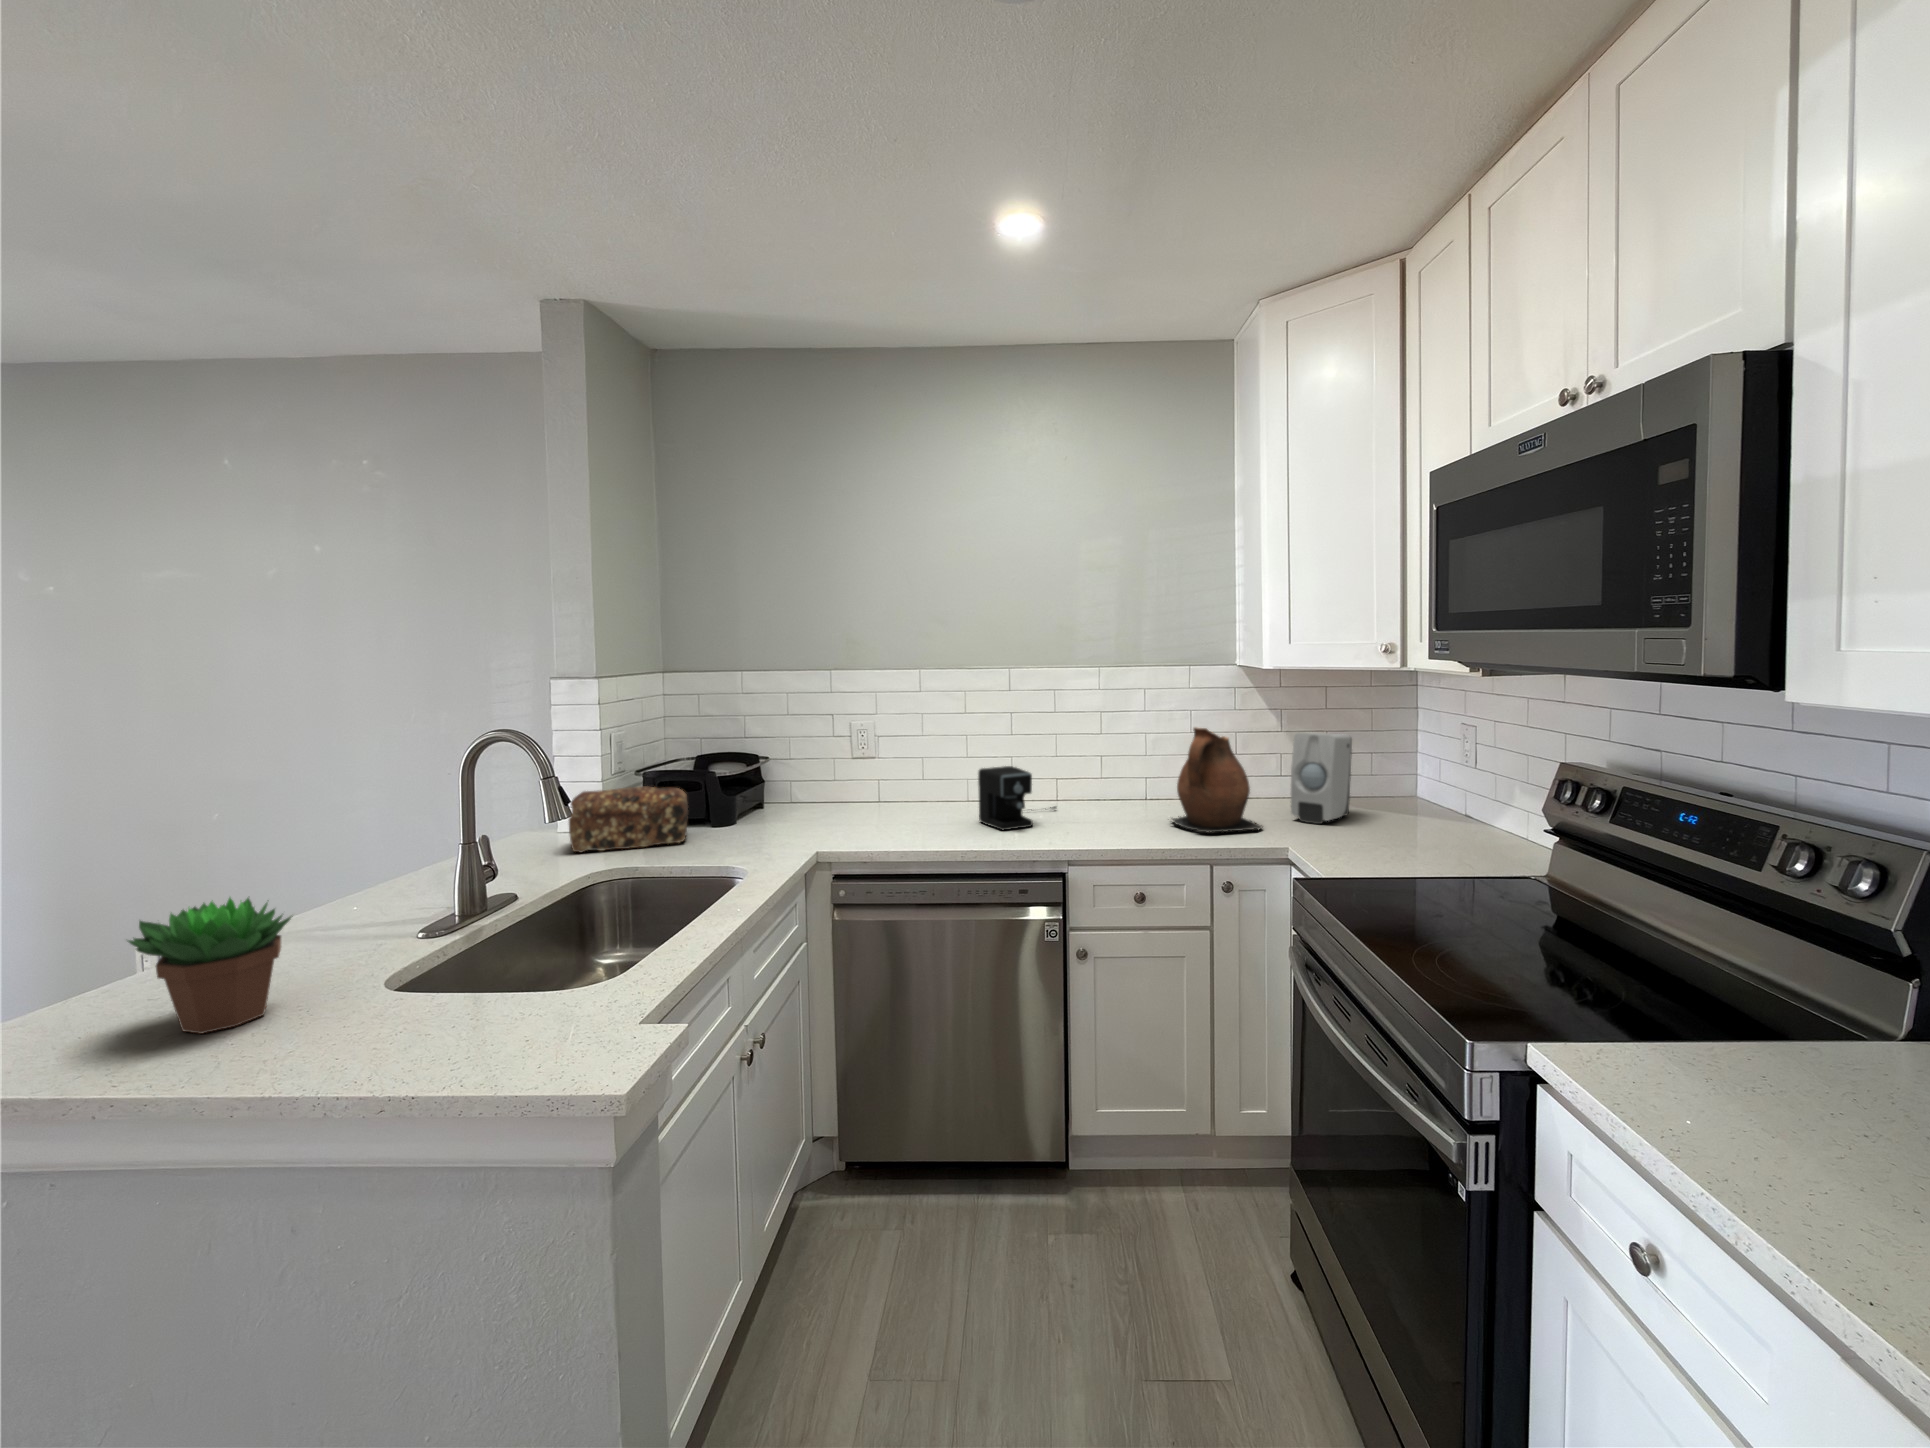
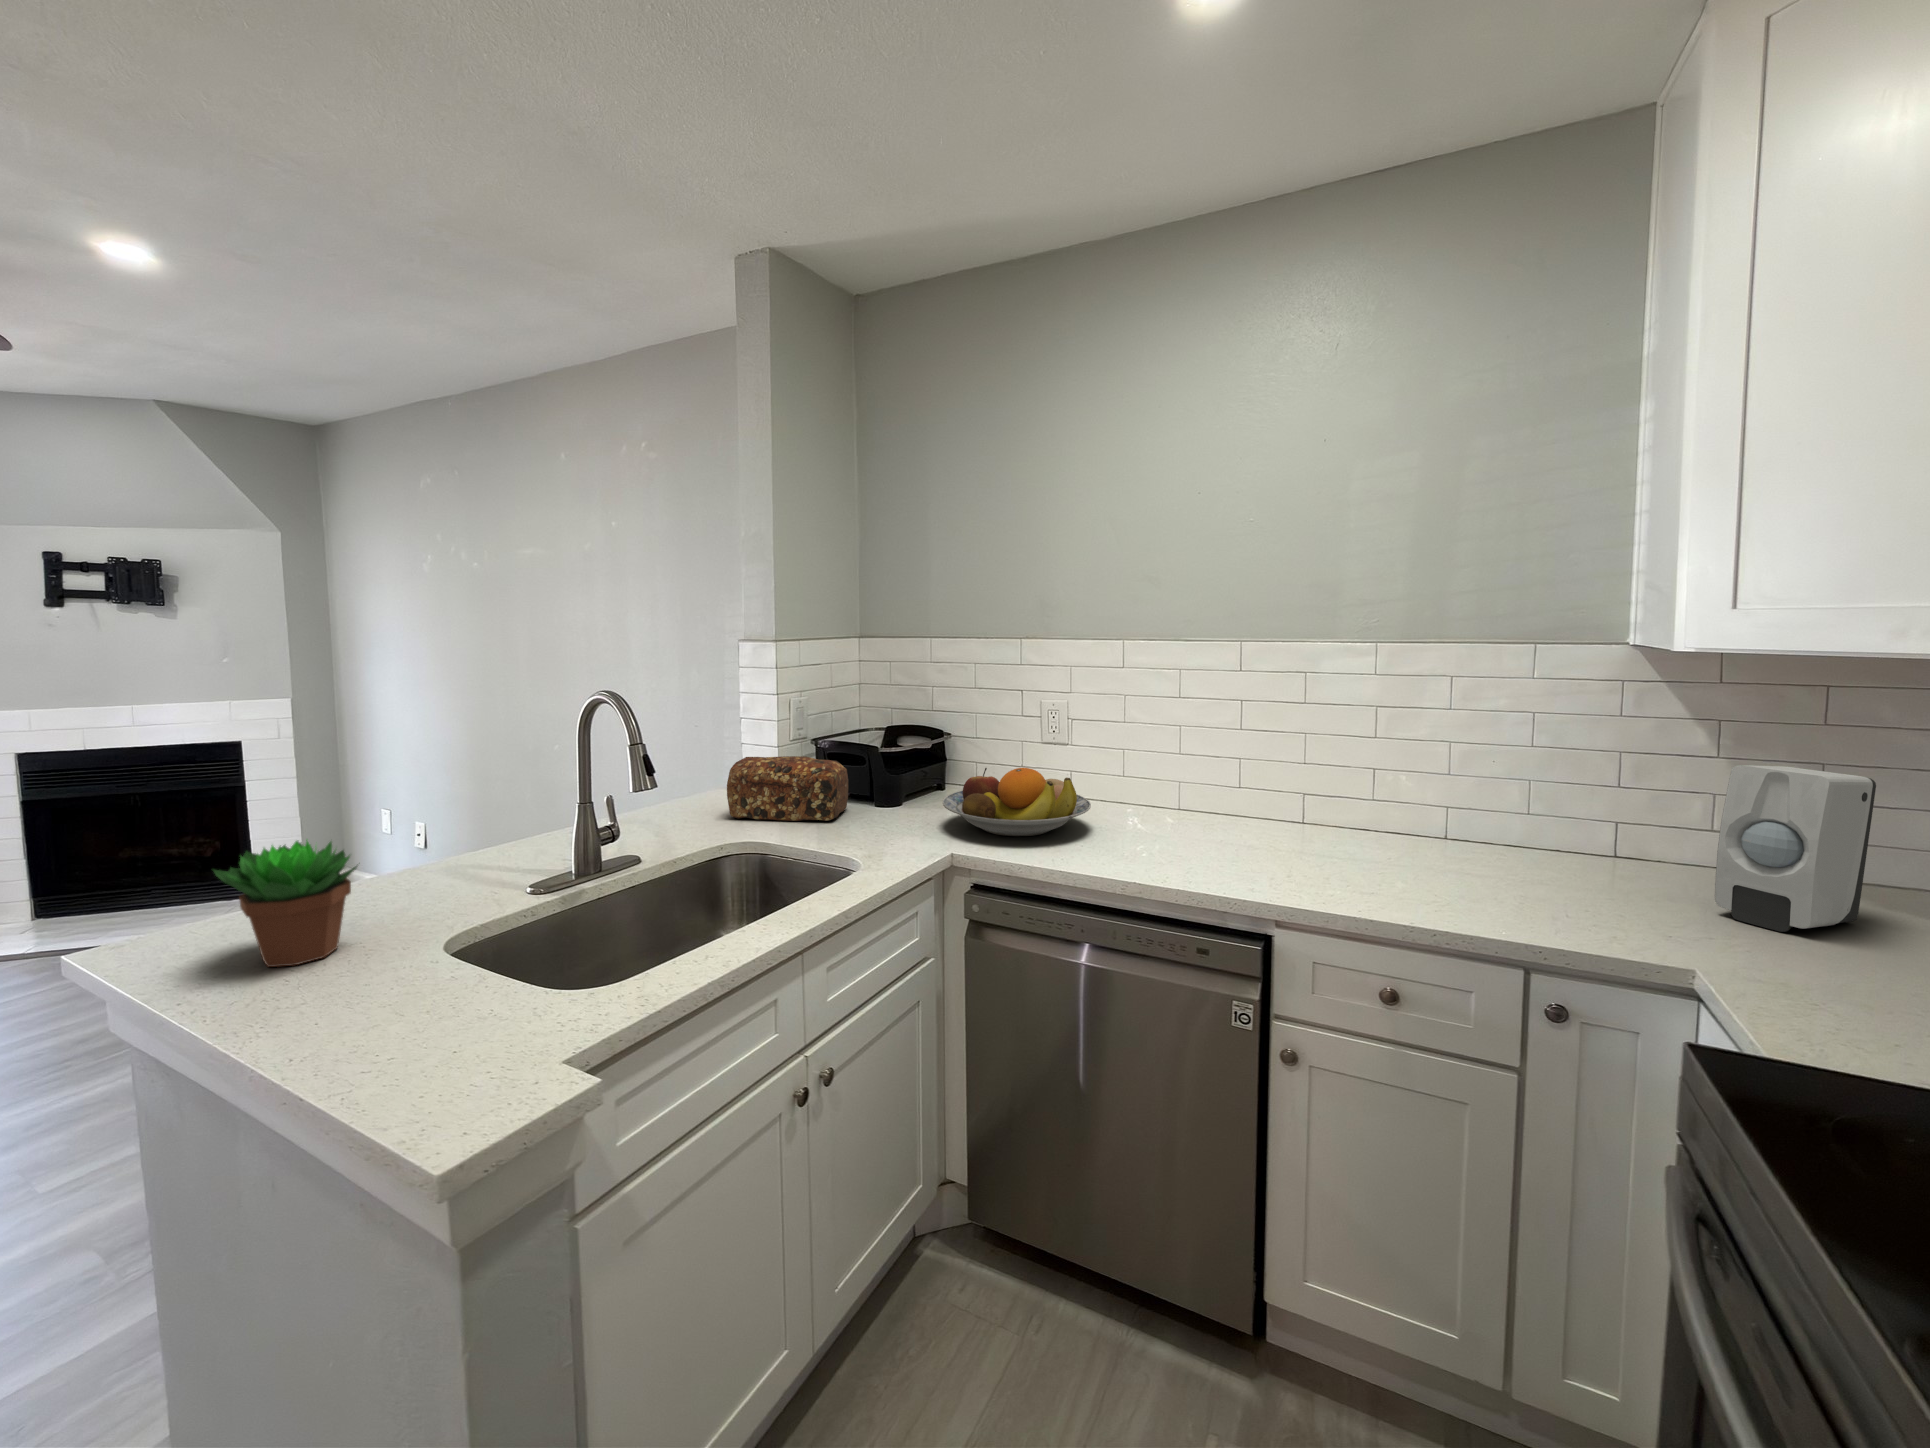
ceramic pitcher: present [1173,727,1262,833] -> none [1459,741,1647,926]
coffee maker: present [978,766,1056,830] -> none [1171,772,1290,858]
fruit bowl: none [790,777,916,834] -> present [943,768,1091,836]

